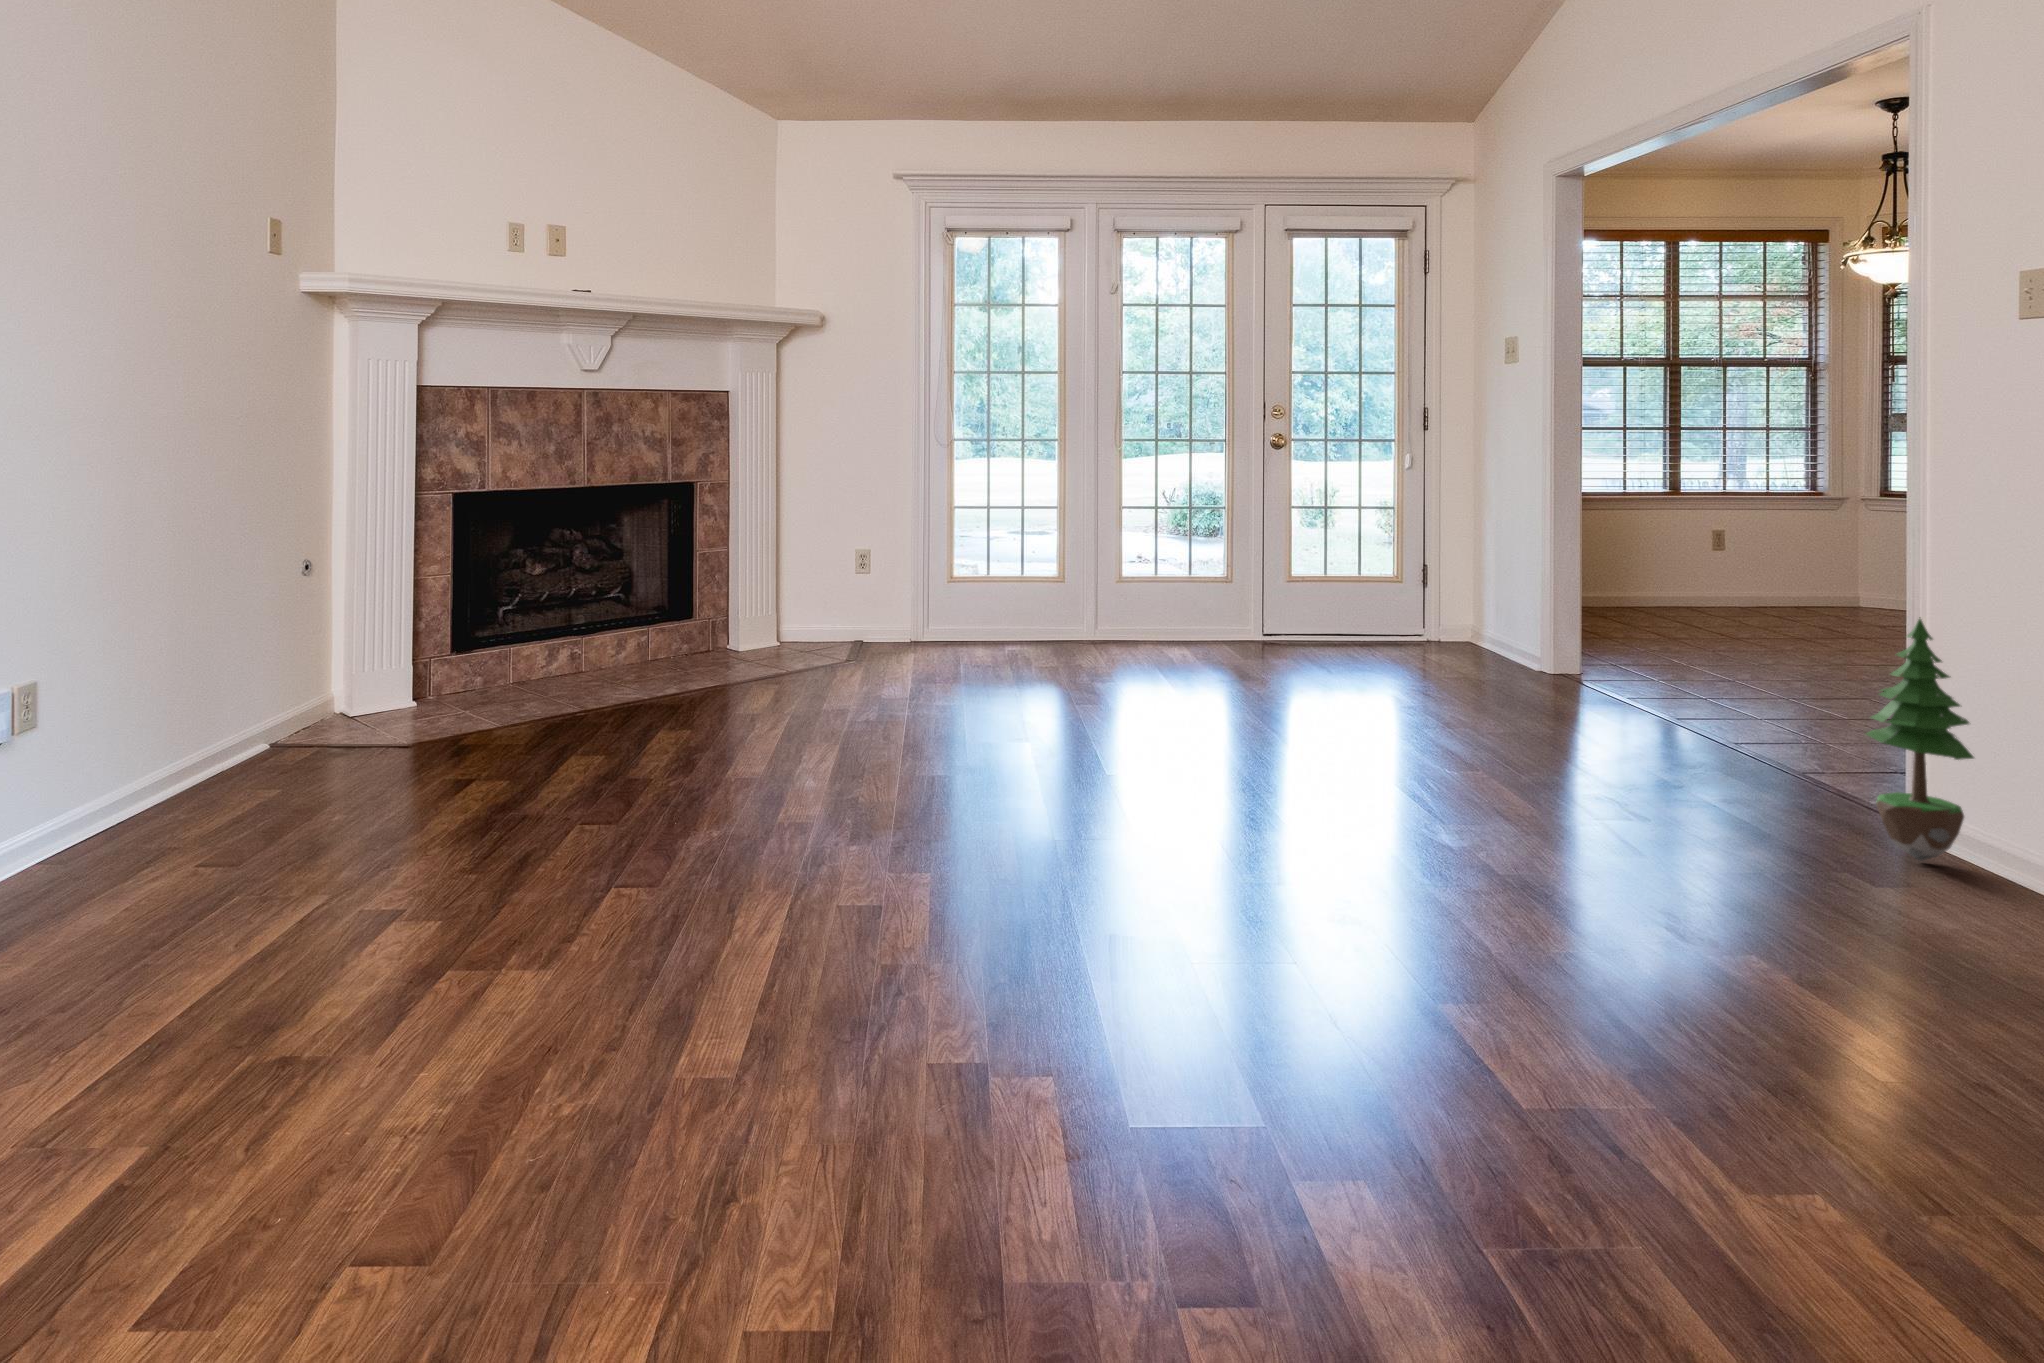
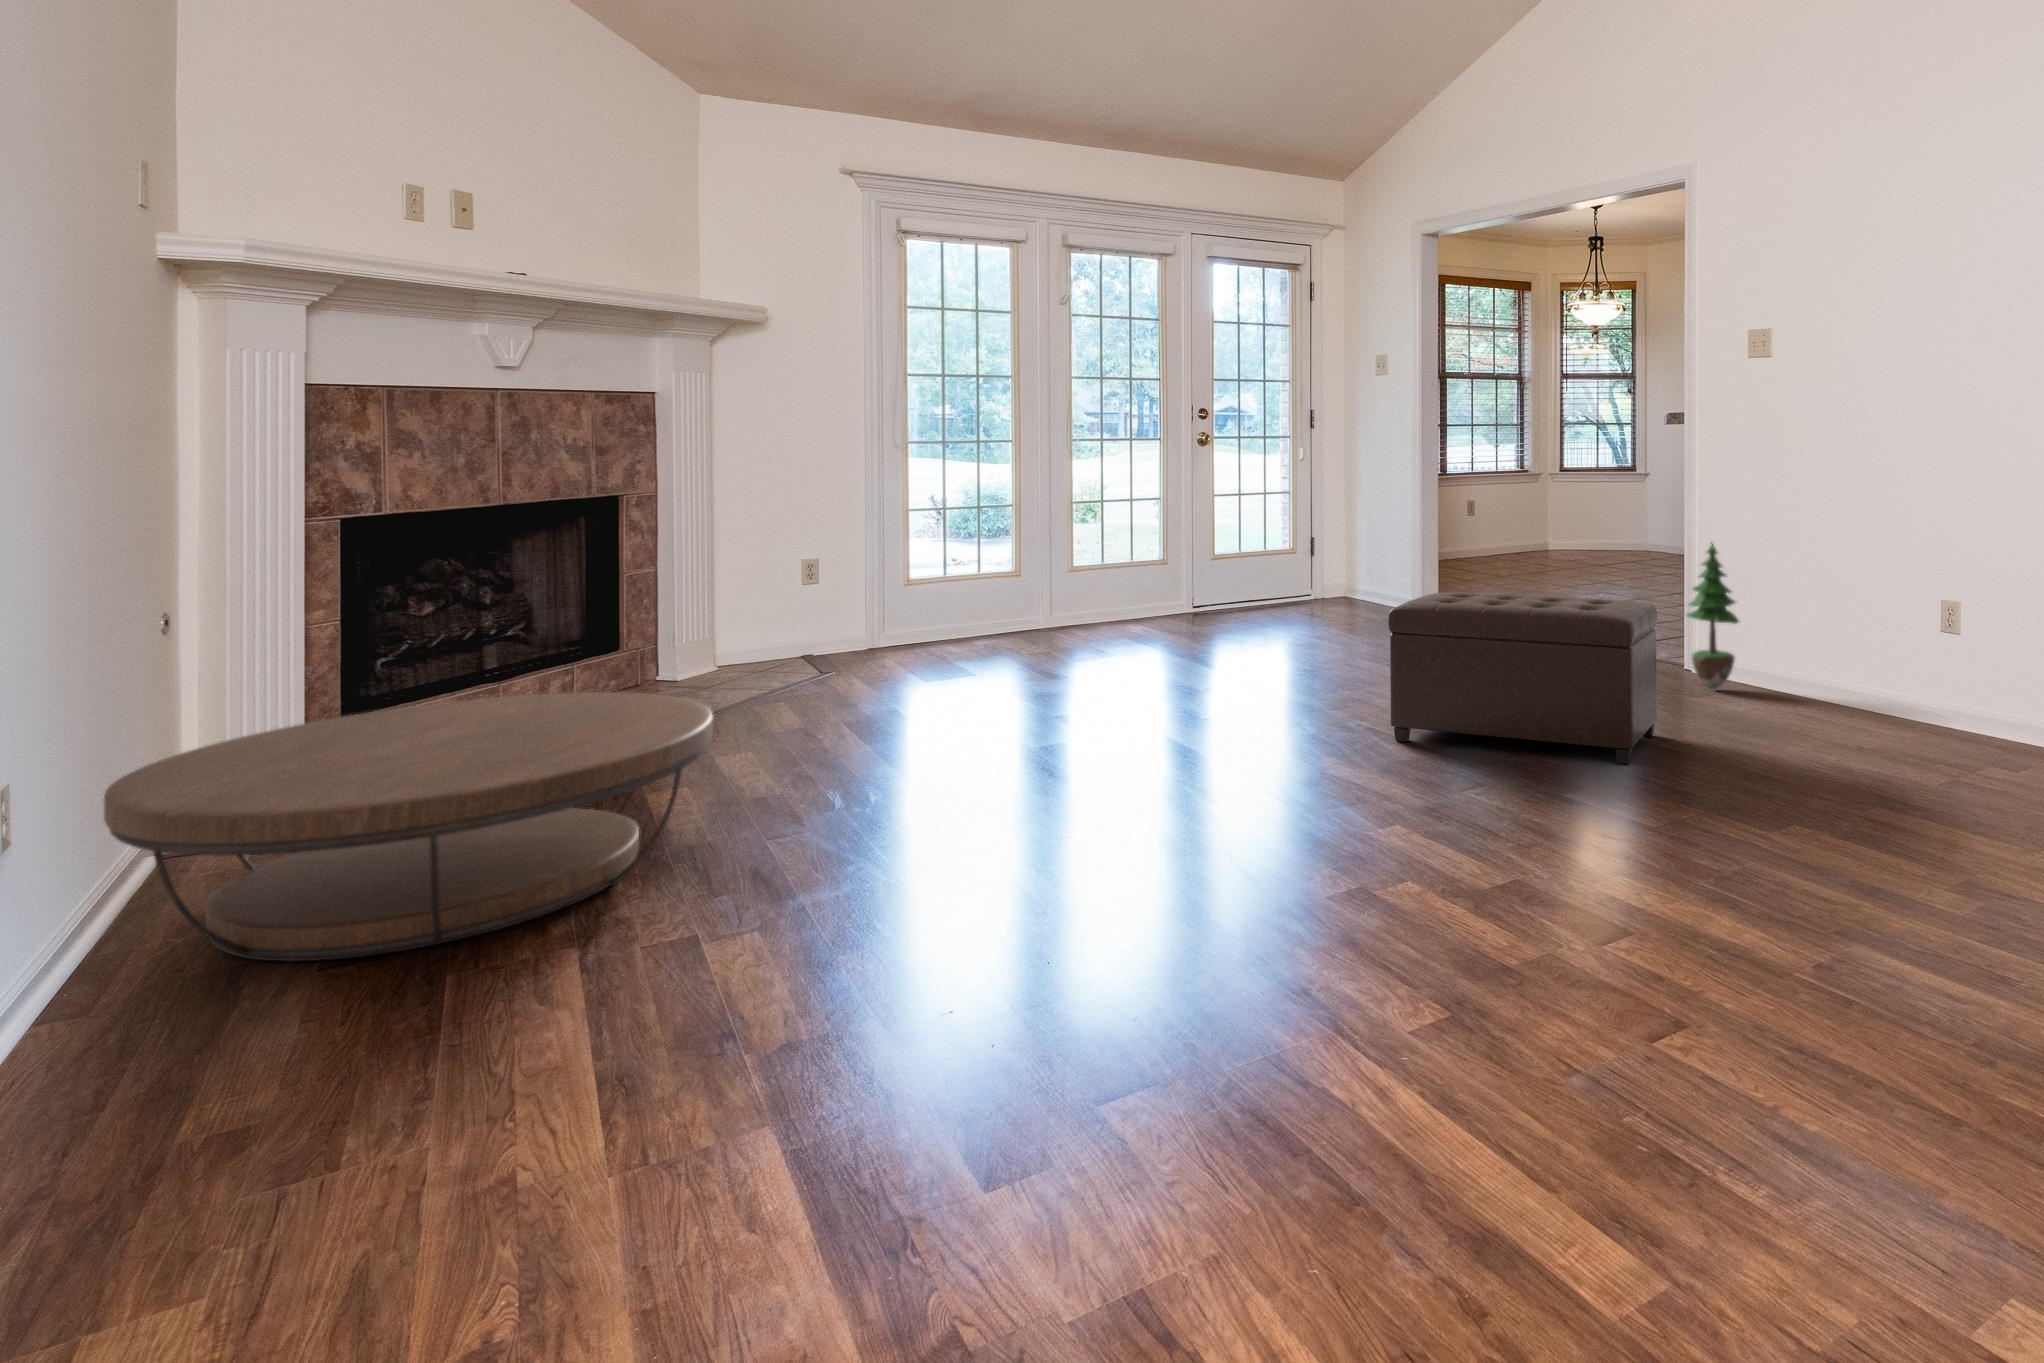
coffee table: none [116,650,562,857] -> present [104,692,713,961]
ottoman: none [1296,652,1723,957] -> present [1388,593,1657,764]

